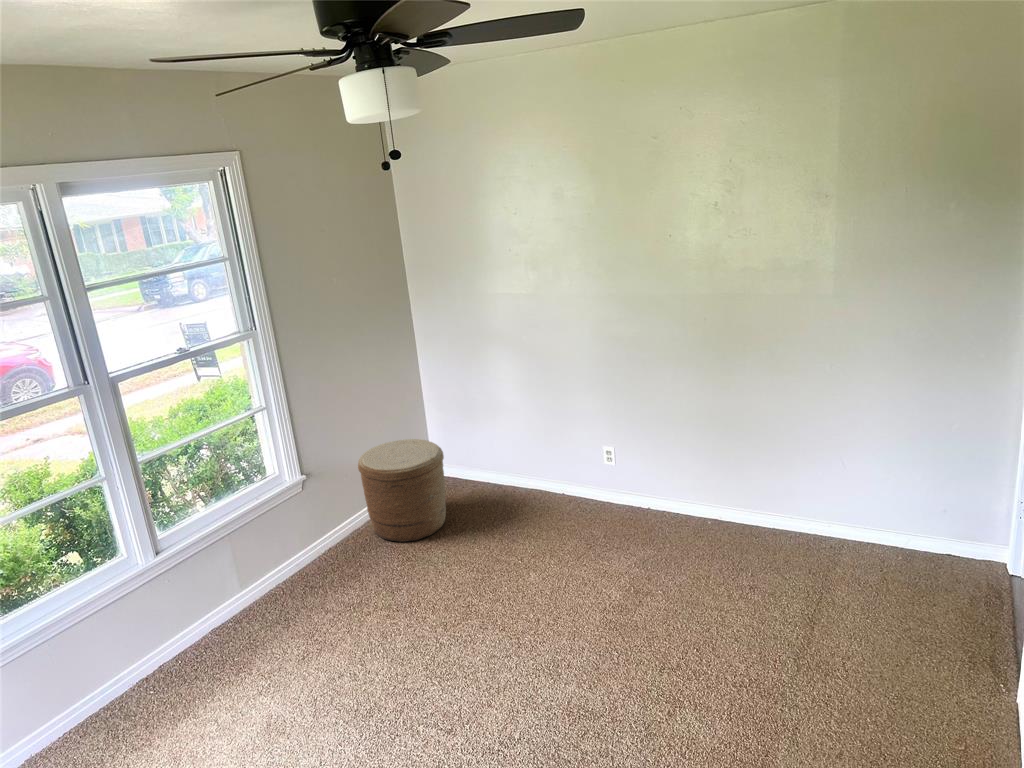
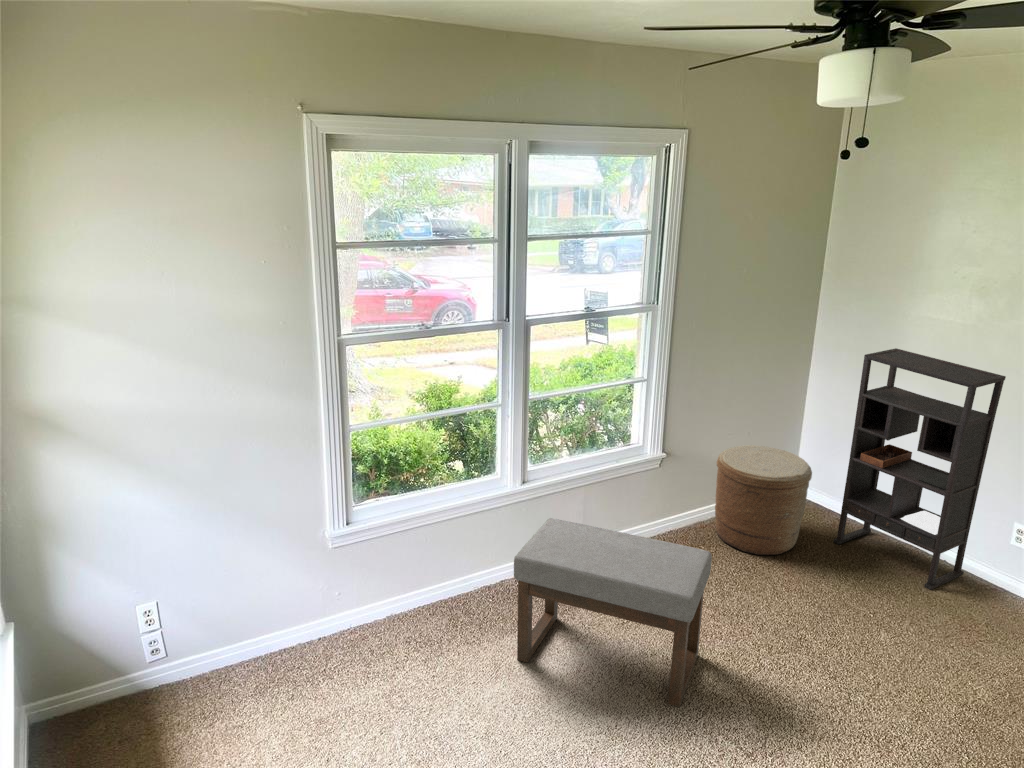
bookshelf: none [459,327,577,521] -> present [833,348,1006,590]
ottoman: none [163,558,383,744] -> present [514,518,712,707]

